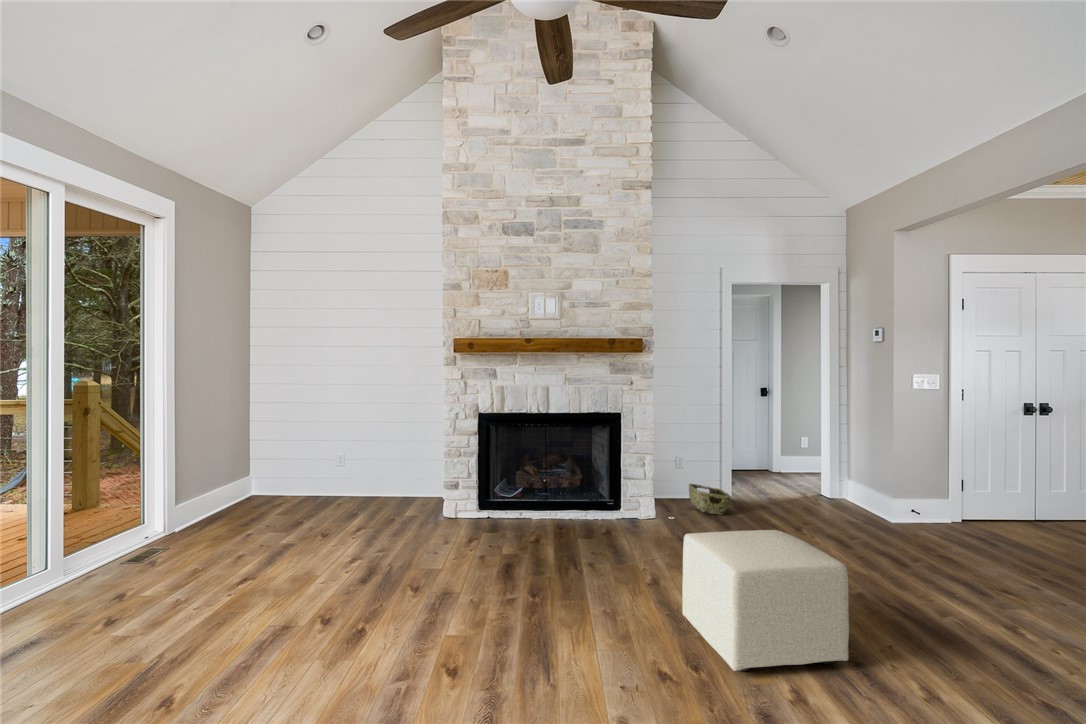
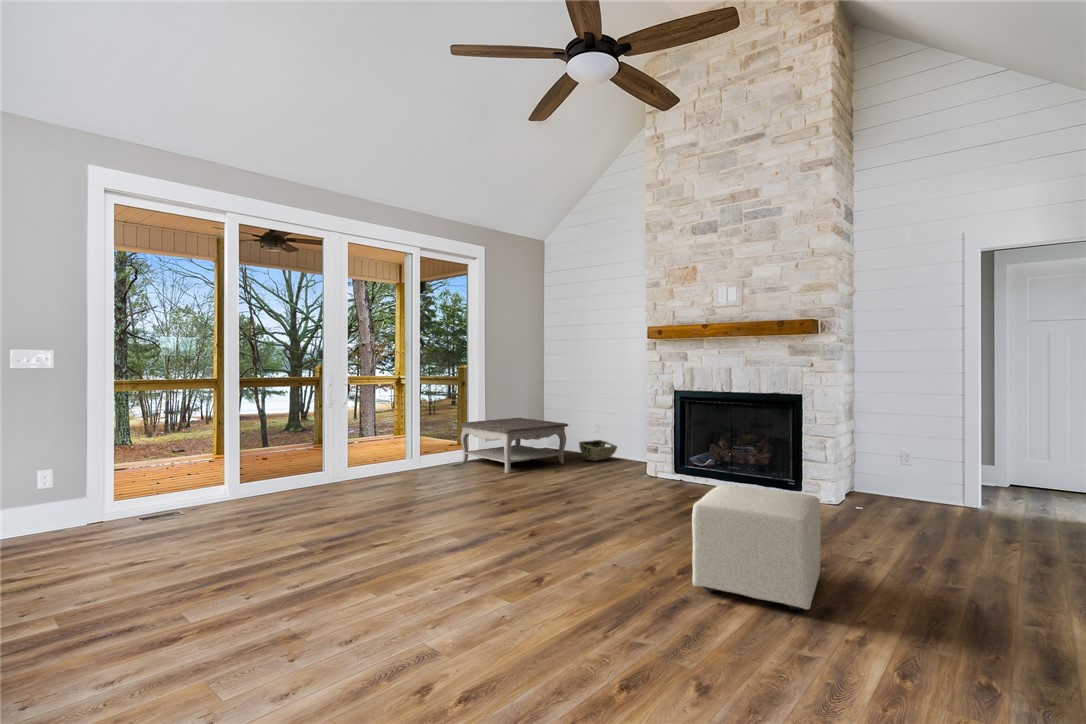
coffee table: none [135,460,323,552] -> present [459,418,568,473]
woven basket: present [689,484,732,515] -> present [579,440,617,461]

